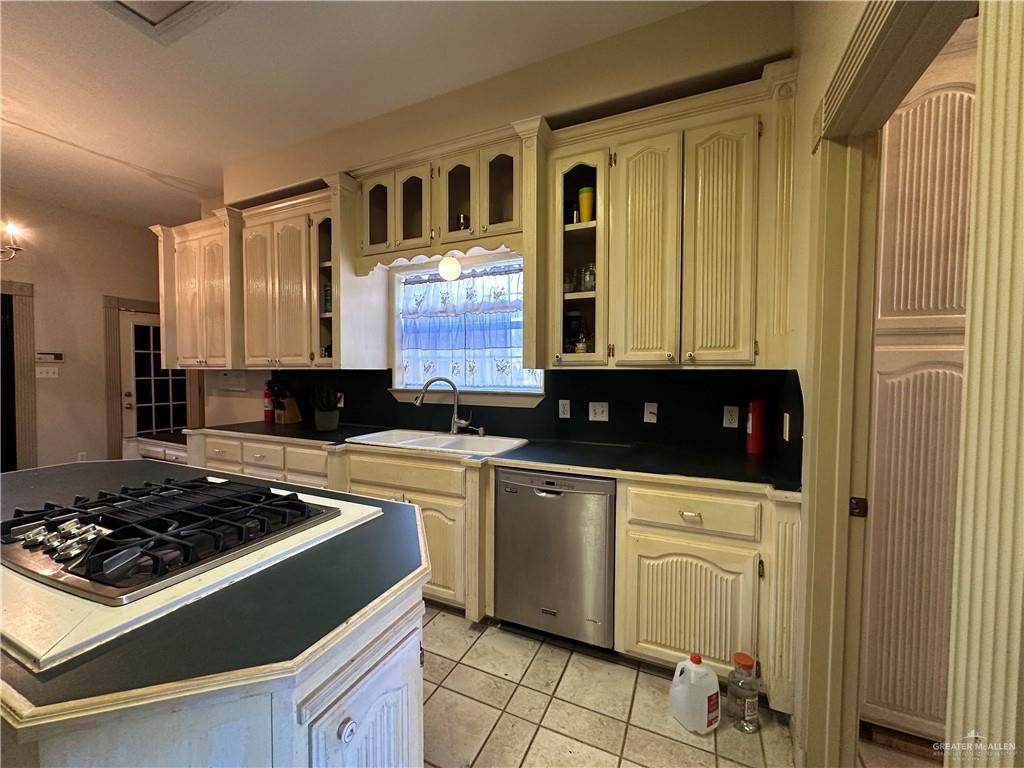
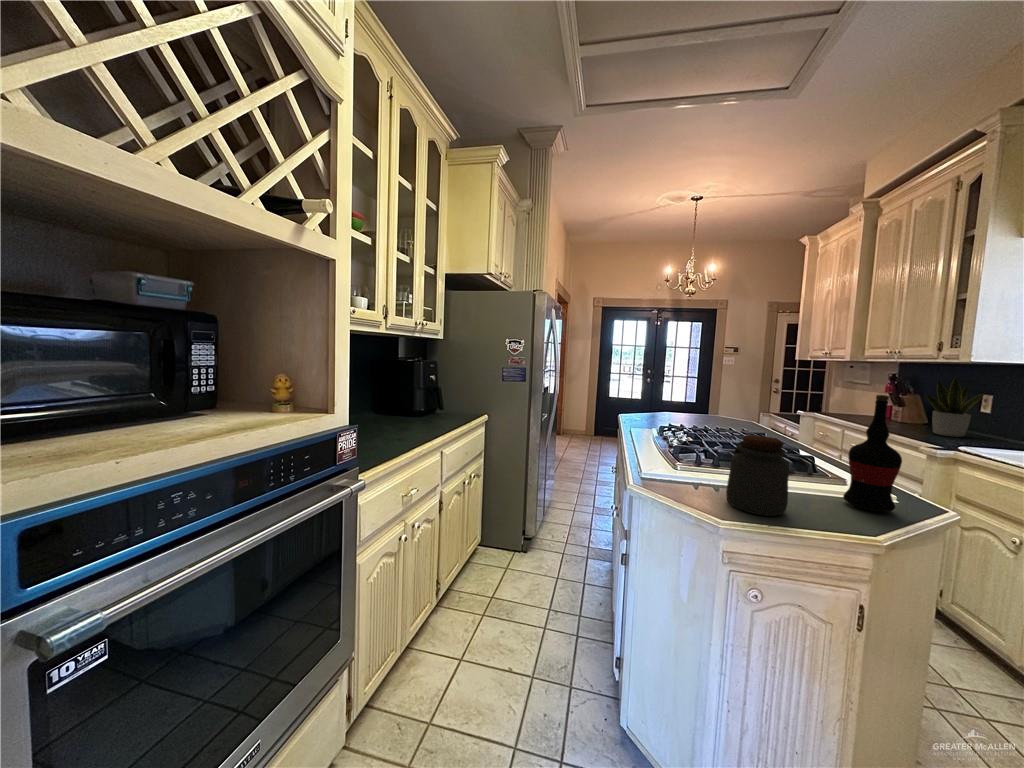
wine bottle: none [359,415,403,539] -> present [843,395,902,512]
jar: none [260,499,348,630] -> present [726,435,789,516]

